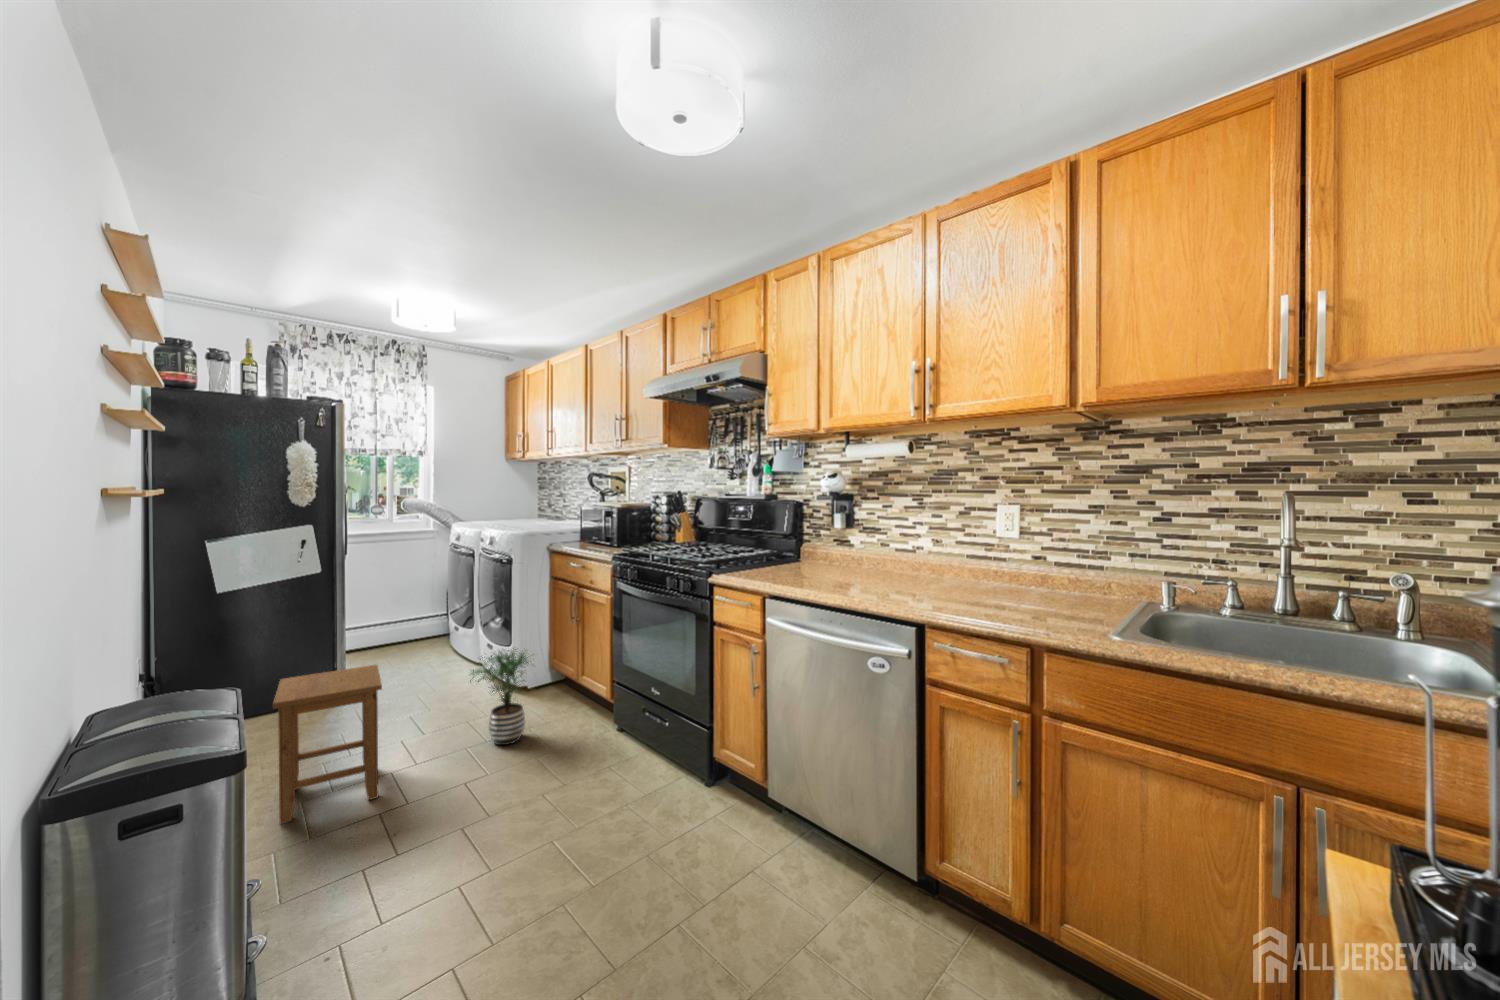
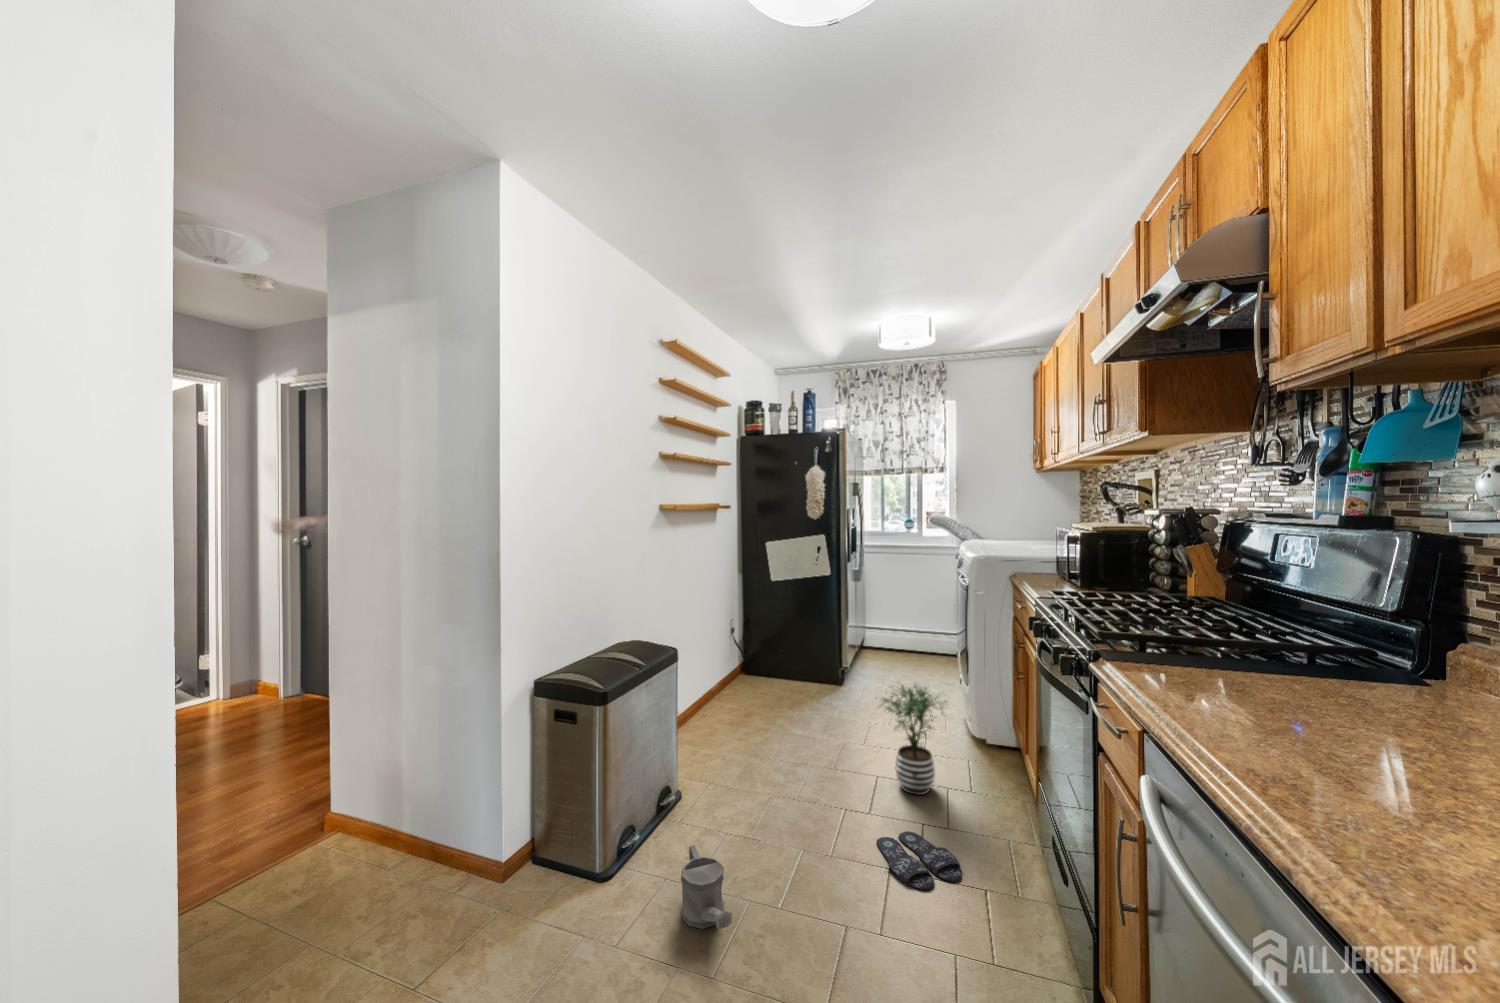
stool: present [273,665,382,824] -> none [715,657,806,786]
slippers: none [516,759,592,791] -> present [877,831,961,890]
watering can: none [378,849,495,924] -> present [681,846,732,929]

